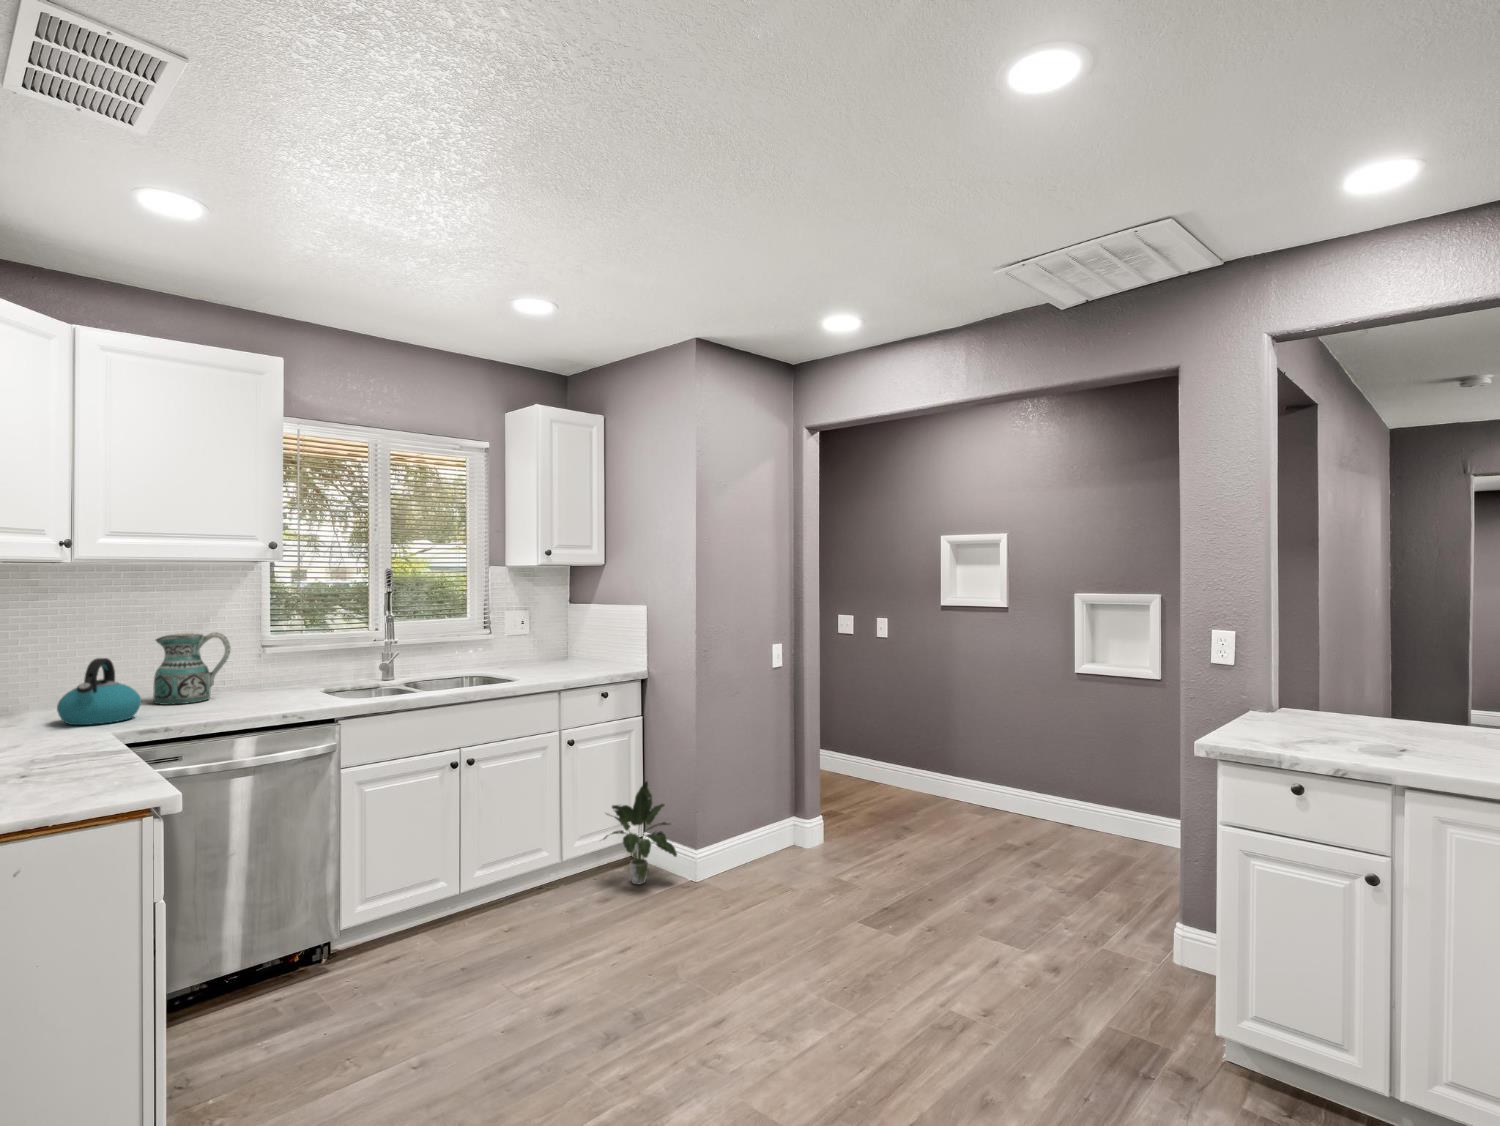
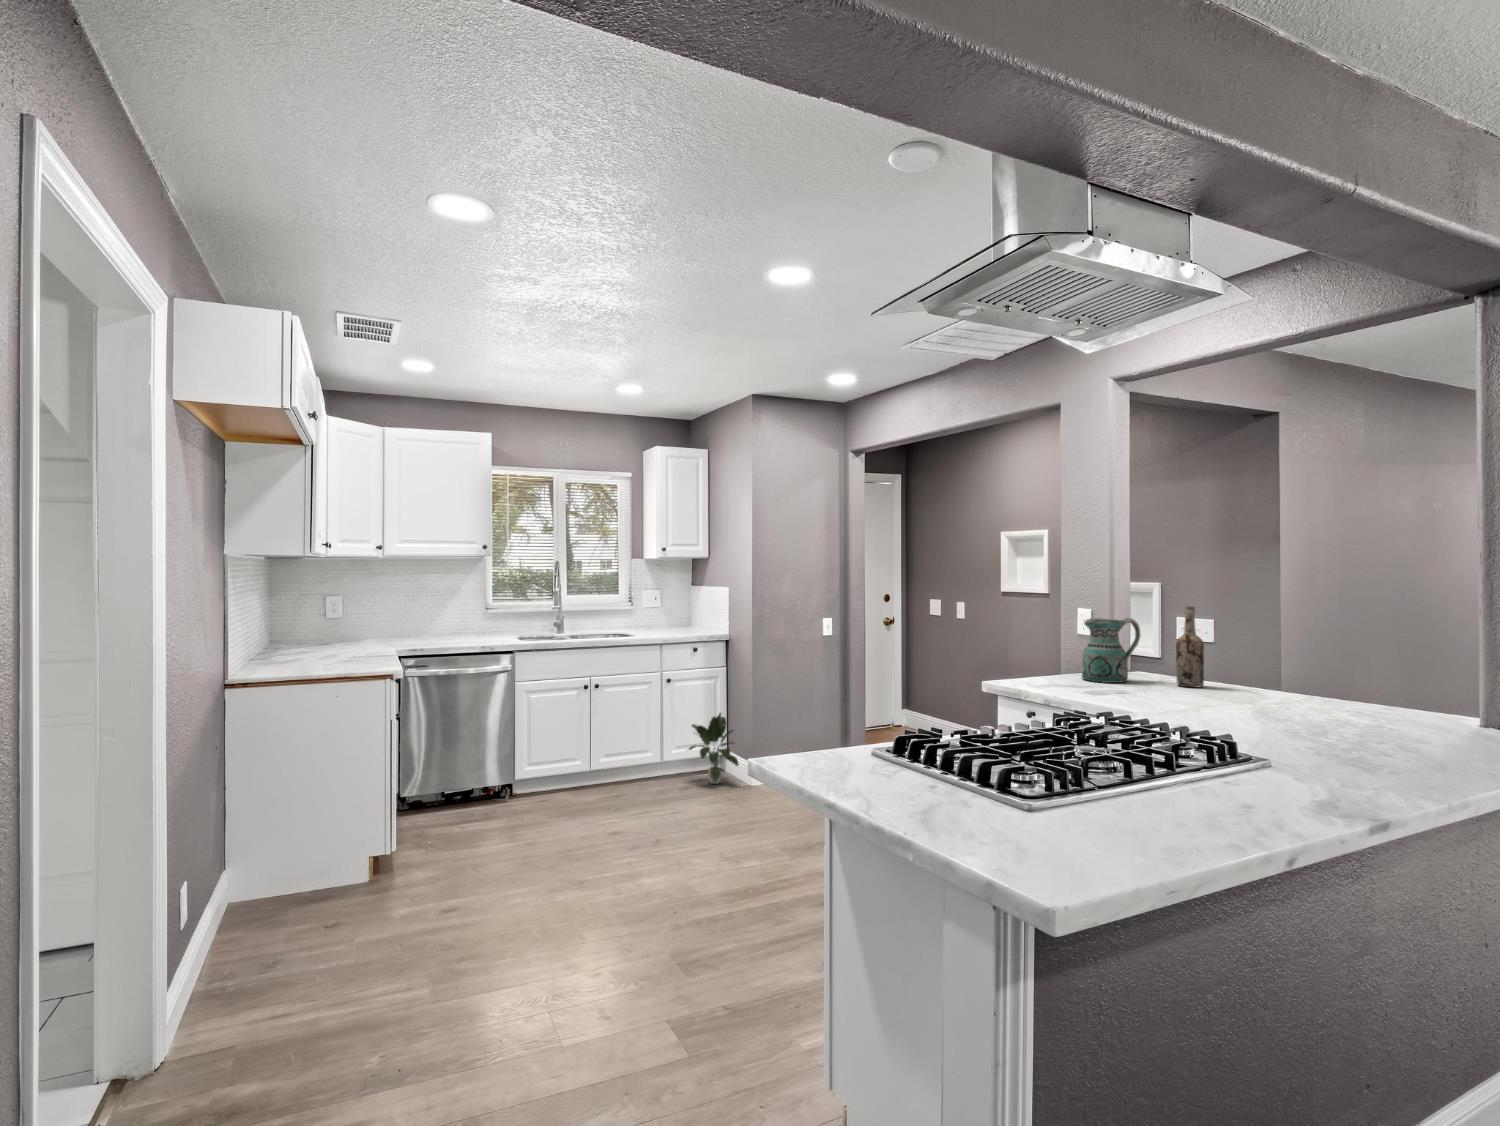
ceramic pitcher: present [153,632,231,705] -> present [1082,618,1140,683]
wine bottle: none [1401,636,1443,741] -> present [1176,607,1204,687]
kettle: present [57,658,141,725] -> none [376,609,415,645]

